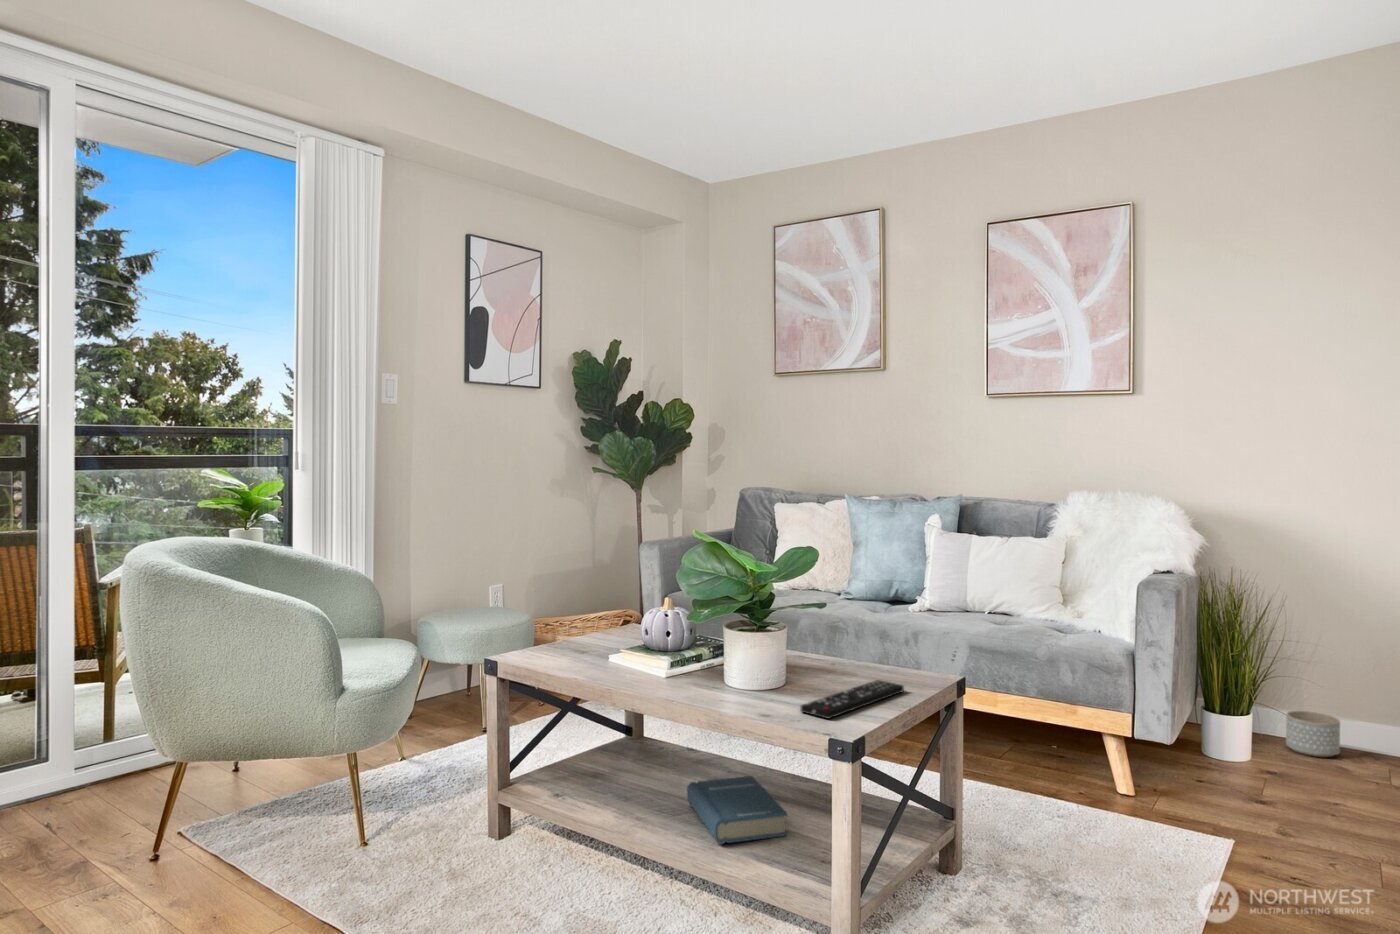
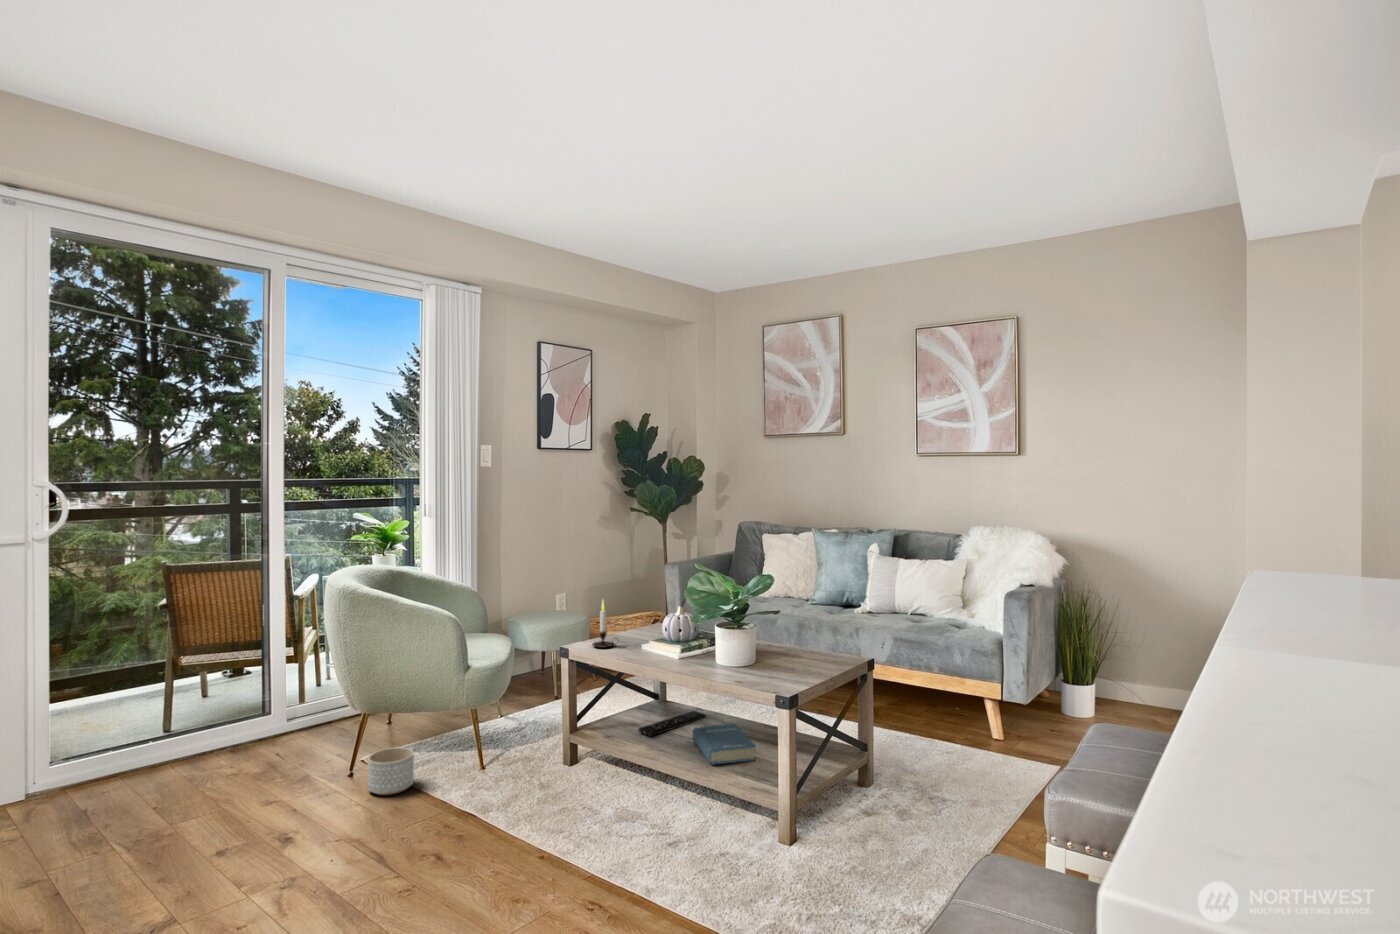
candle: none [533,587,575,660] -> present [592,601,615,648]
remote control: present [800,680,904,718] -> present [638,711,706,736]
planter: present [1286,711,1340,757] -> present [368,748,414,795]

